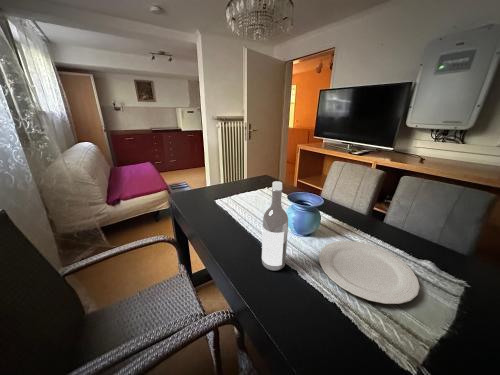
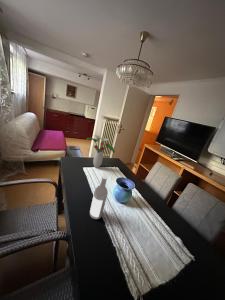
flower arrangement: none [209,138,265,196] -> present [87,135,115,168]
plate: present [319,241,420,304] -> none [119,211,167,259]

